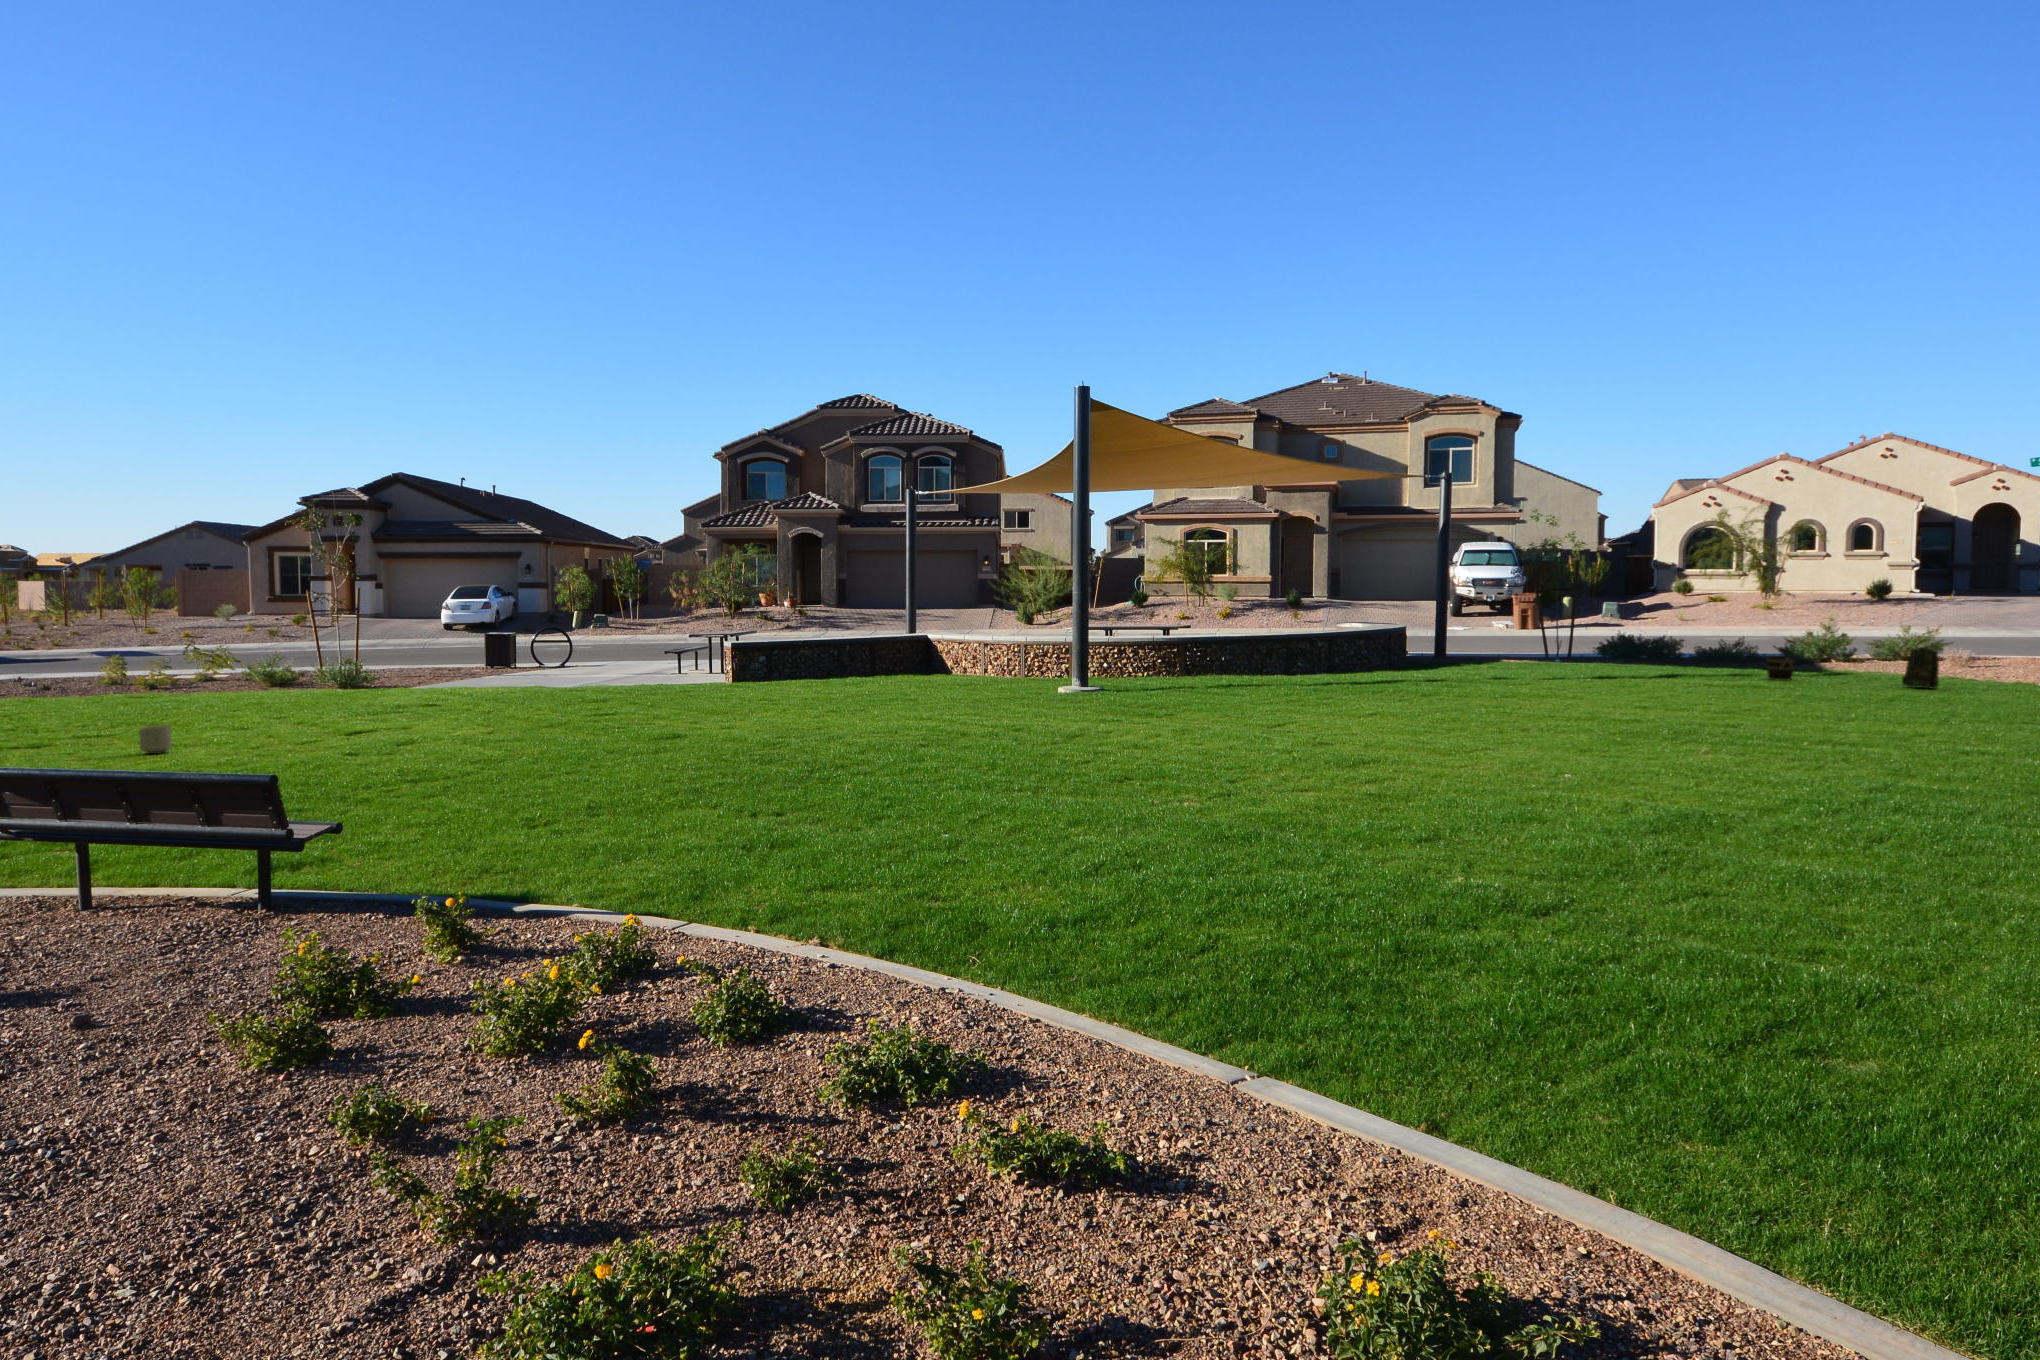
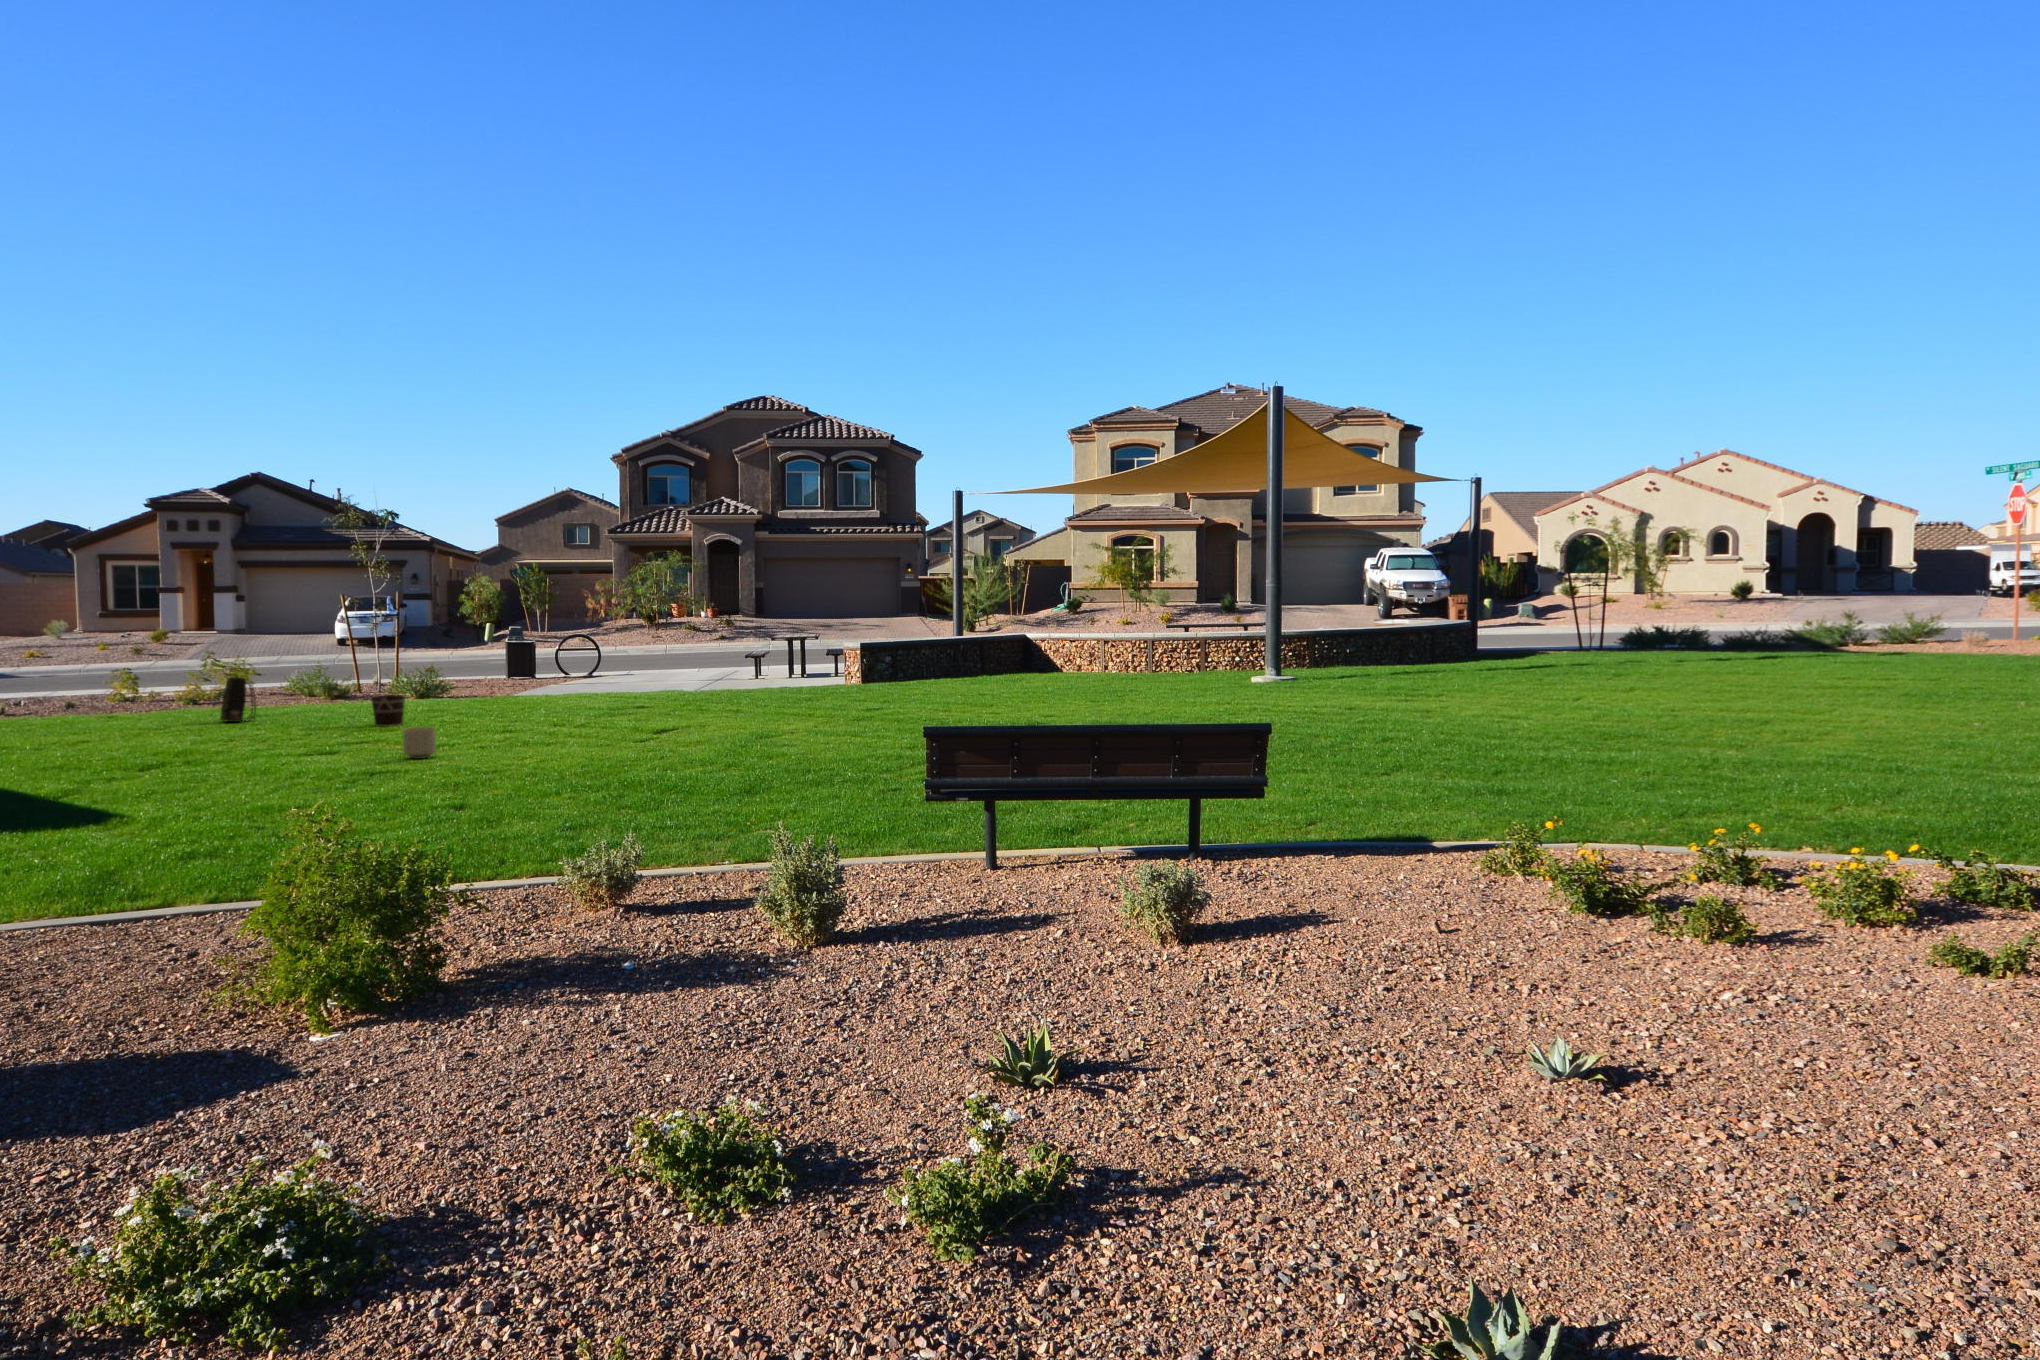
backpack: present [1902,649,1939,689] -> present [220,677,256,722]
bucket: present [1766,656,1795,681] -> present [371,694,405,727]

